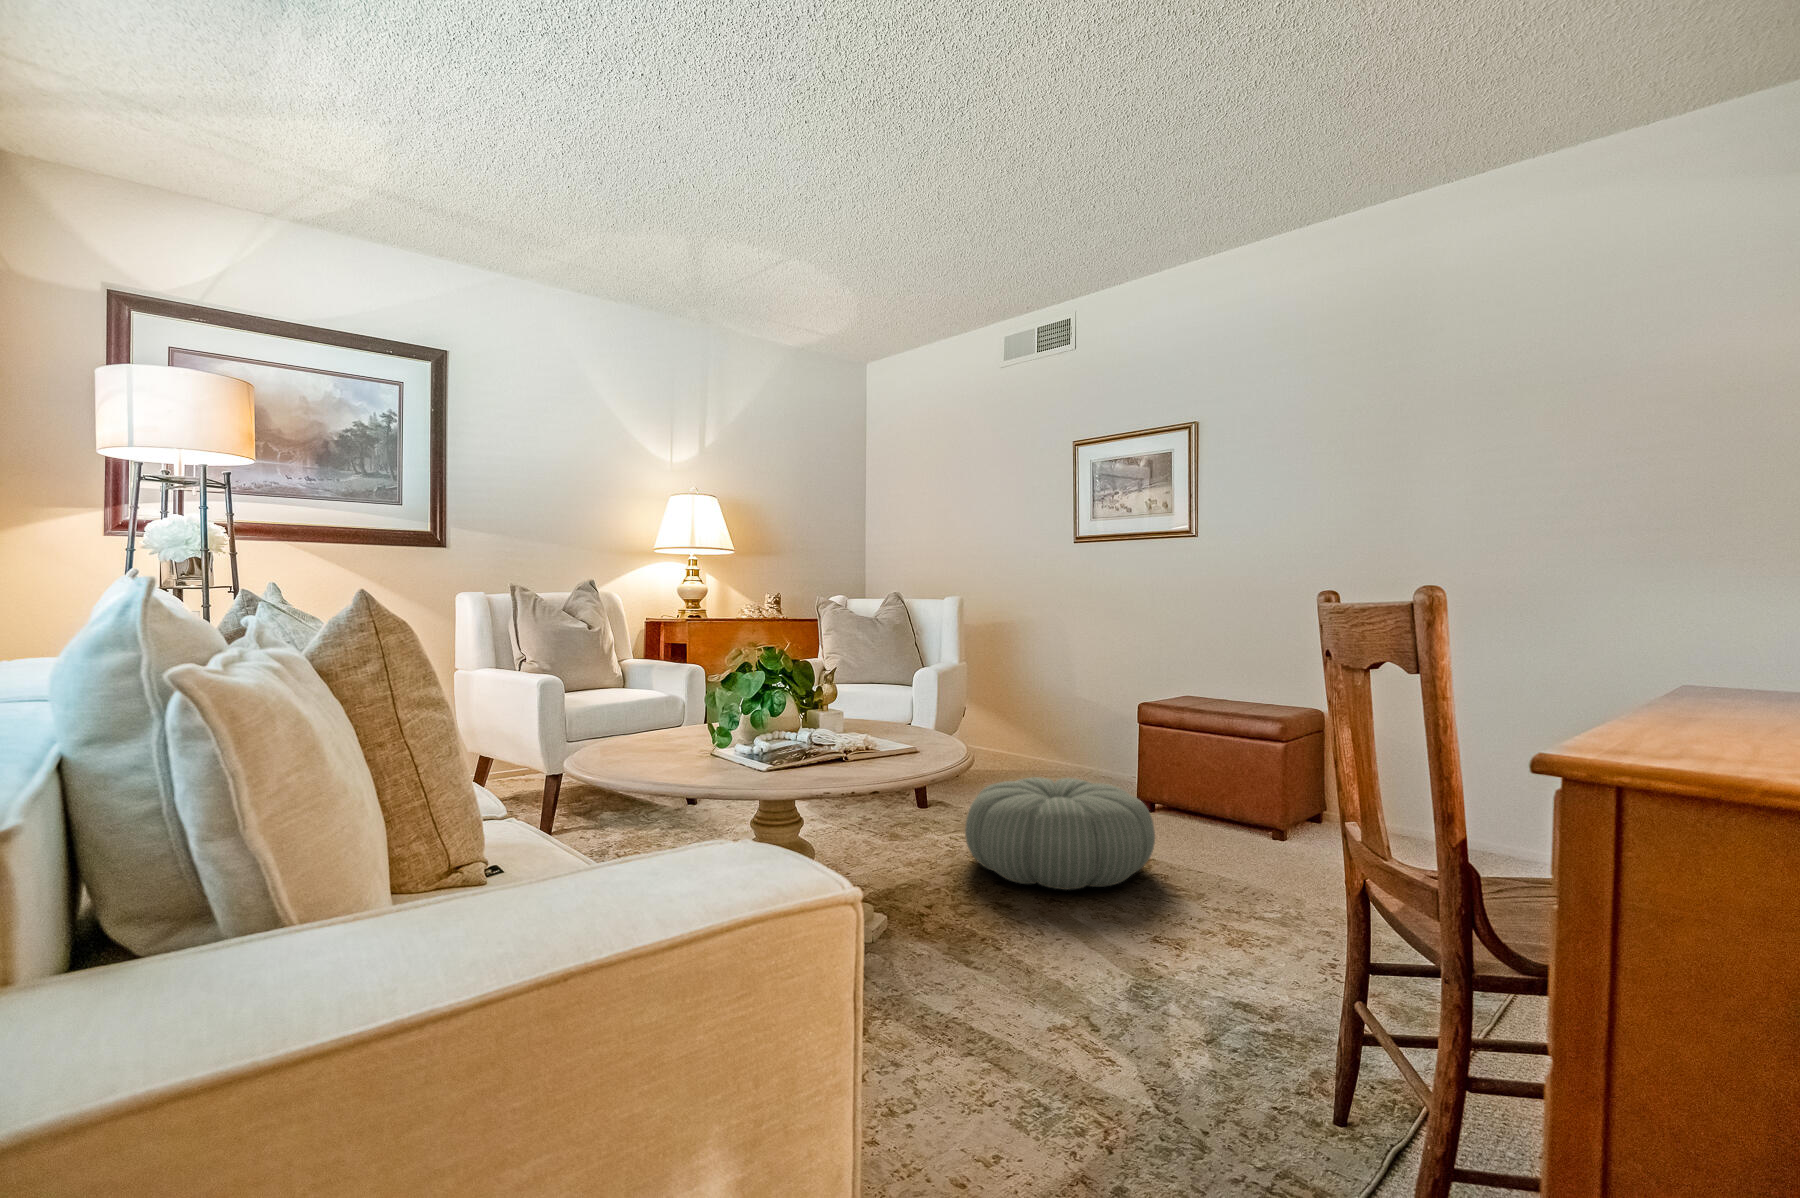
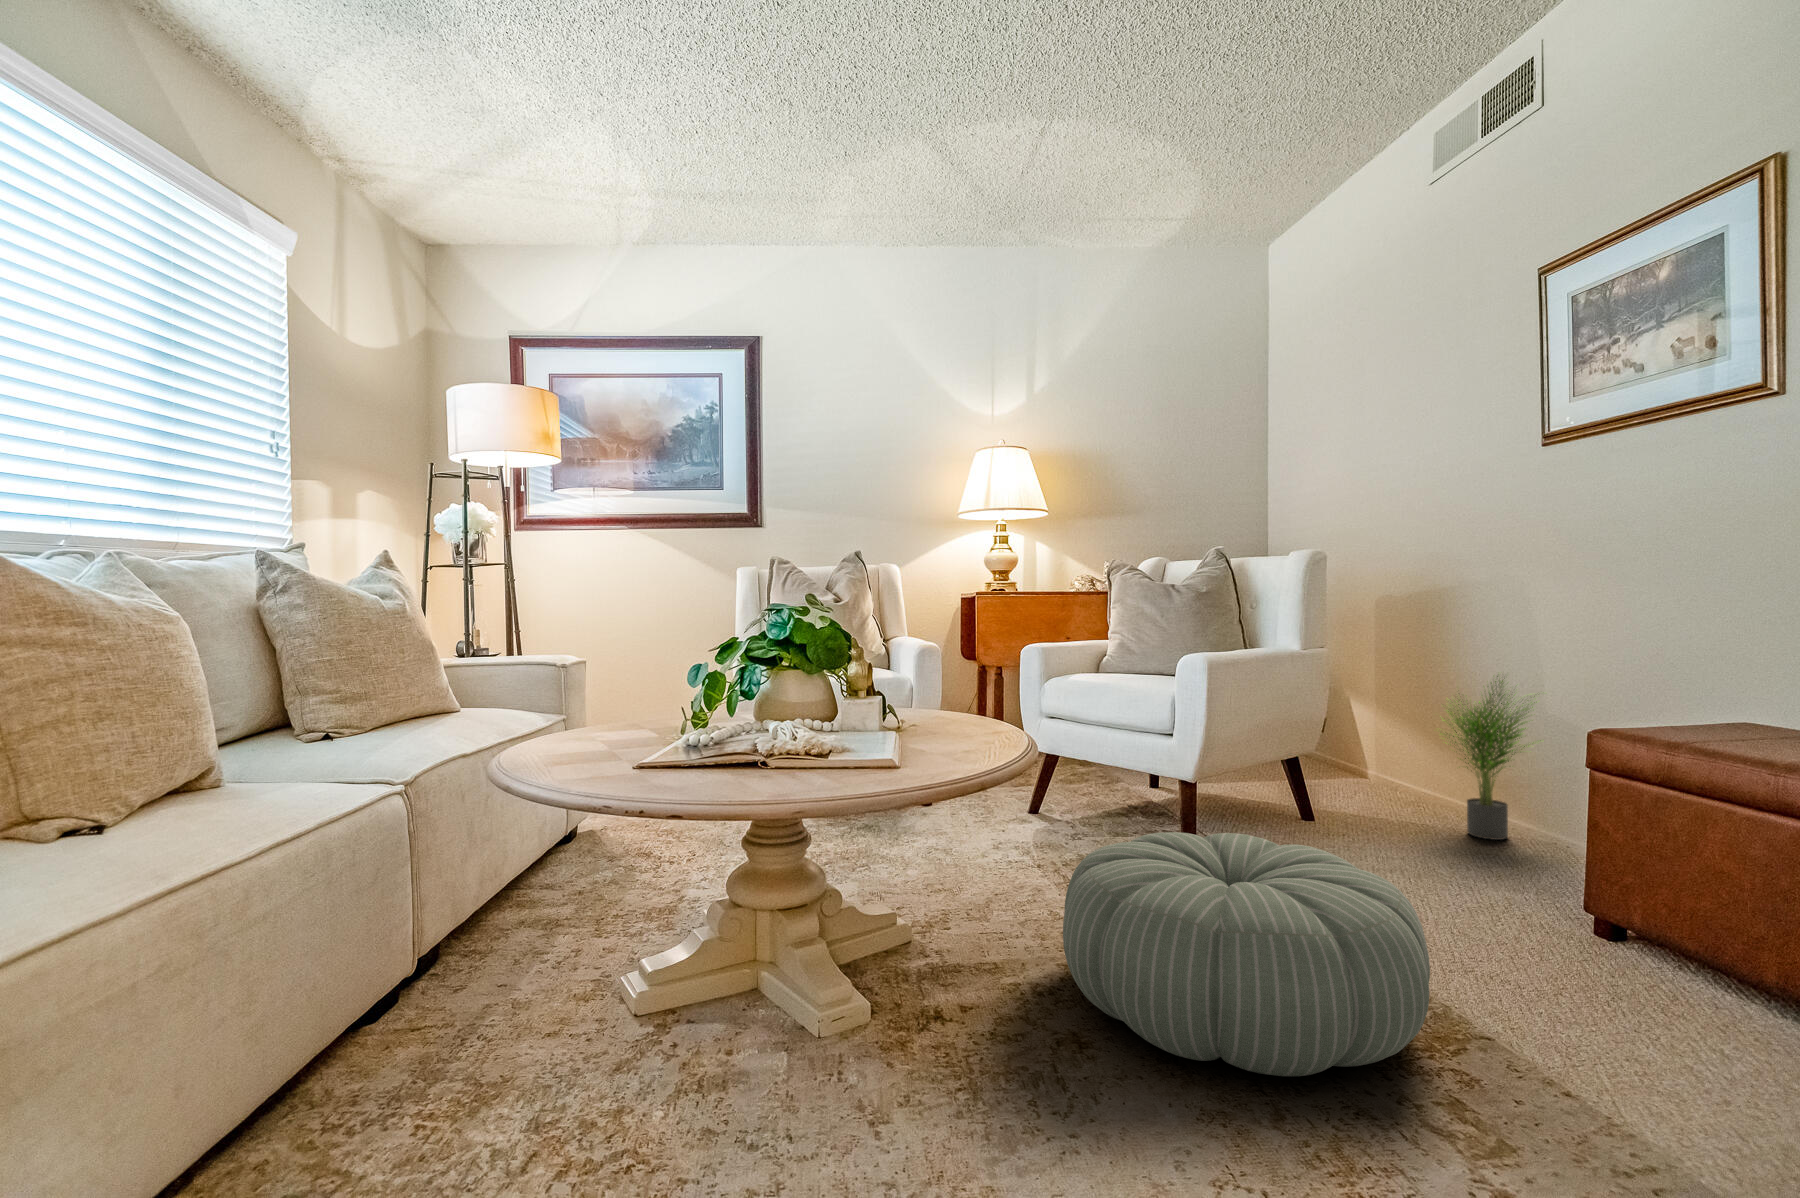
potted plant: none [1022,674,1085,774] -> present [1444,676,1541,840]

